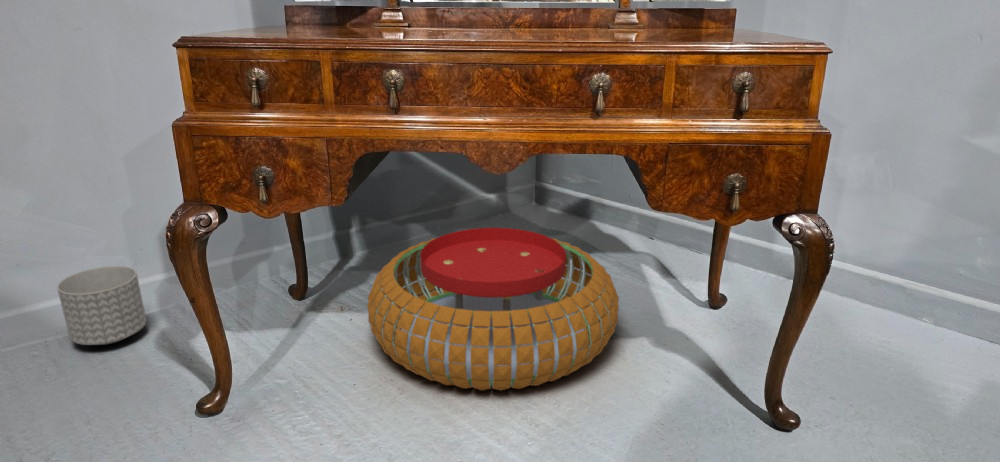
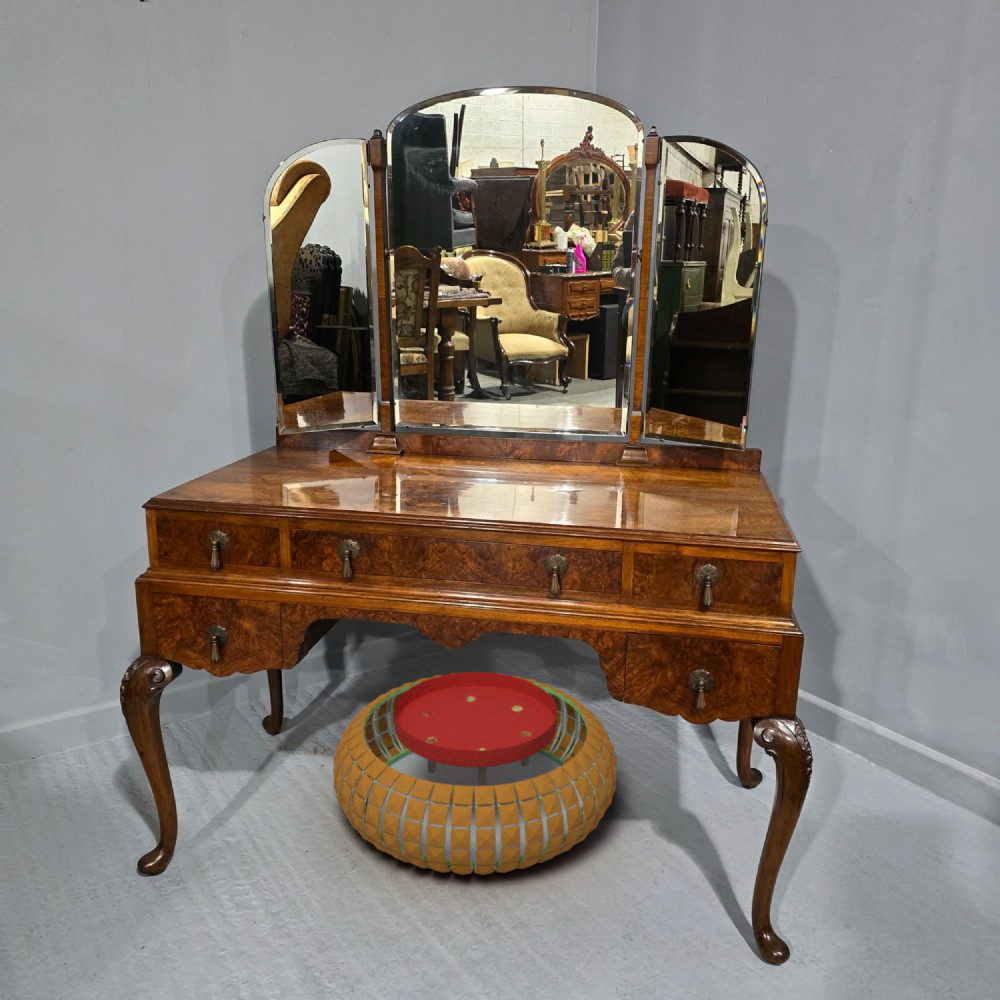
planter: present [57,266,146,345] -> none [21,688,107,777]

